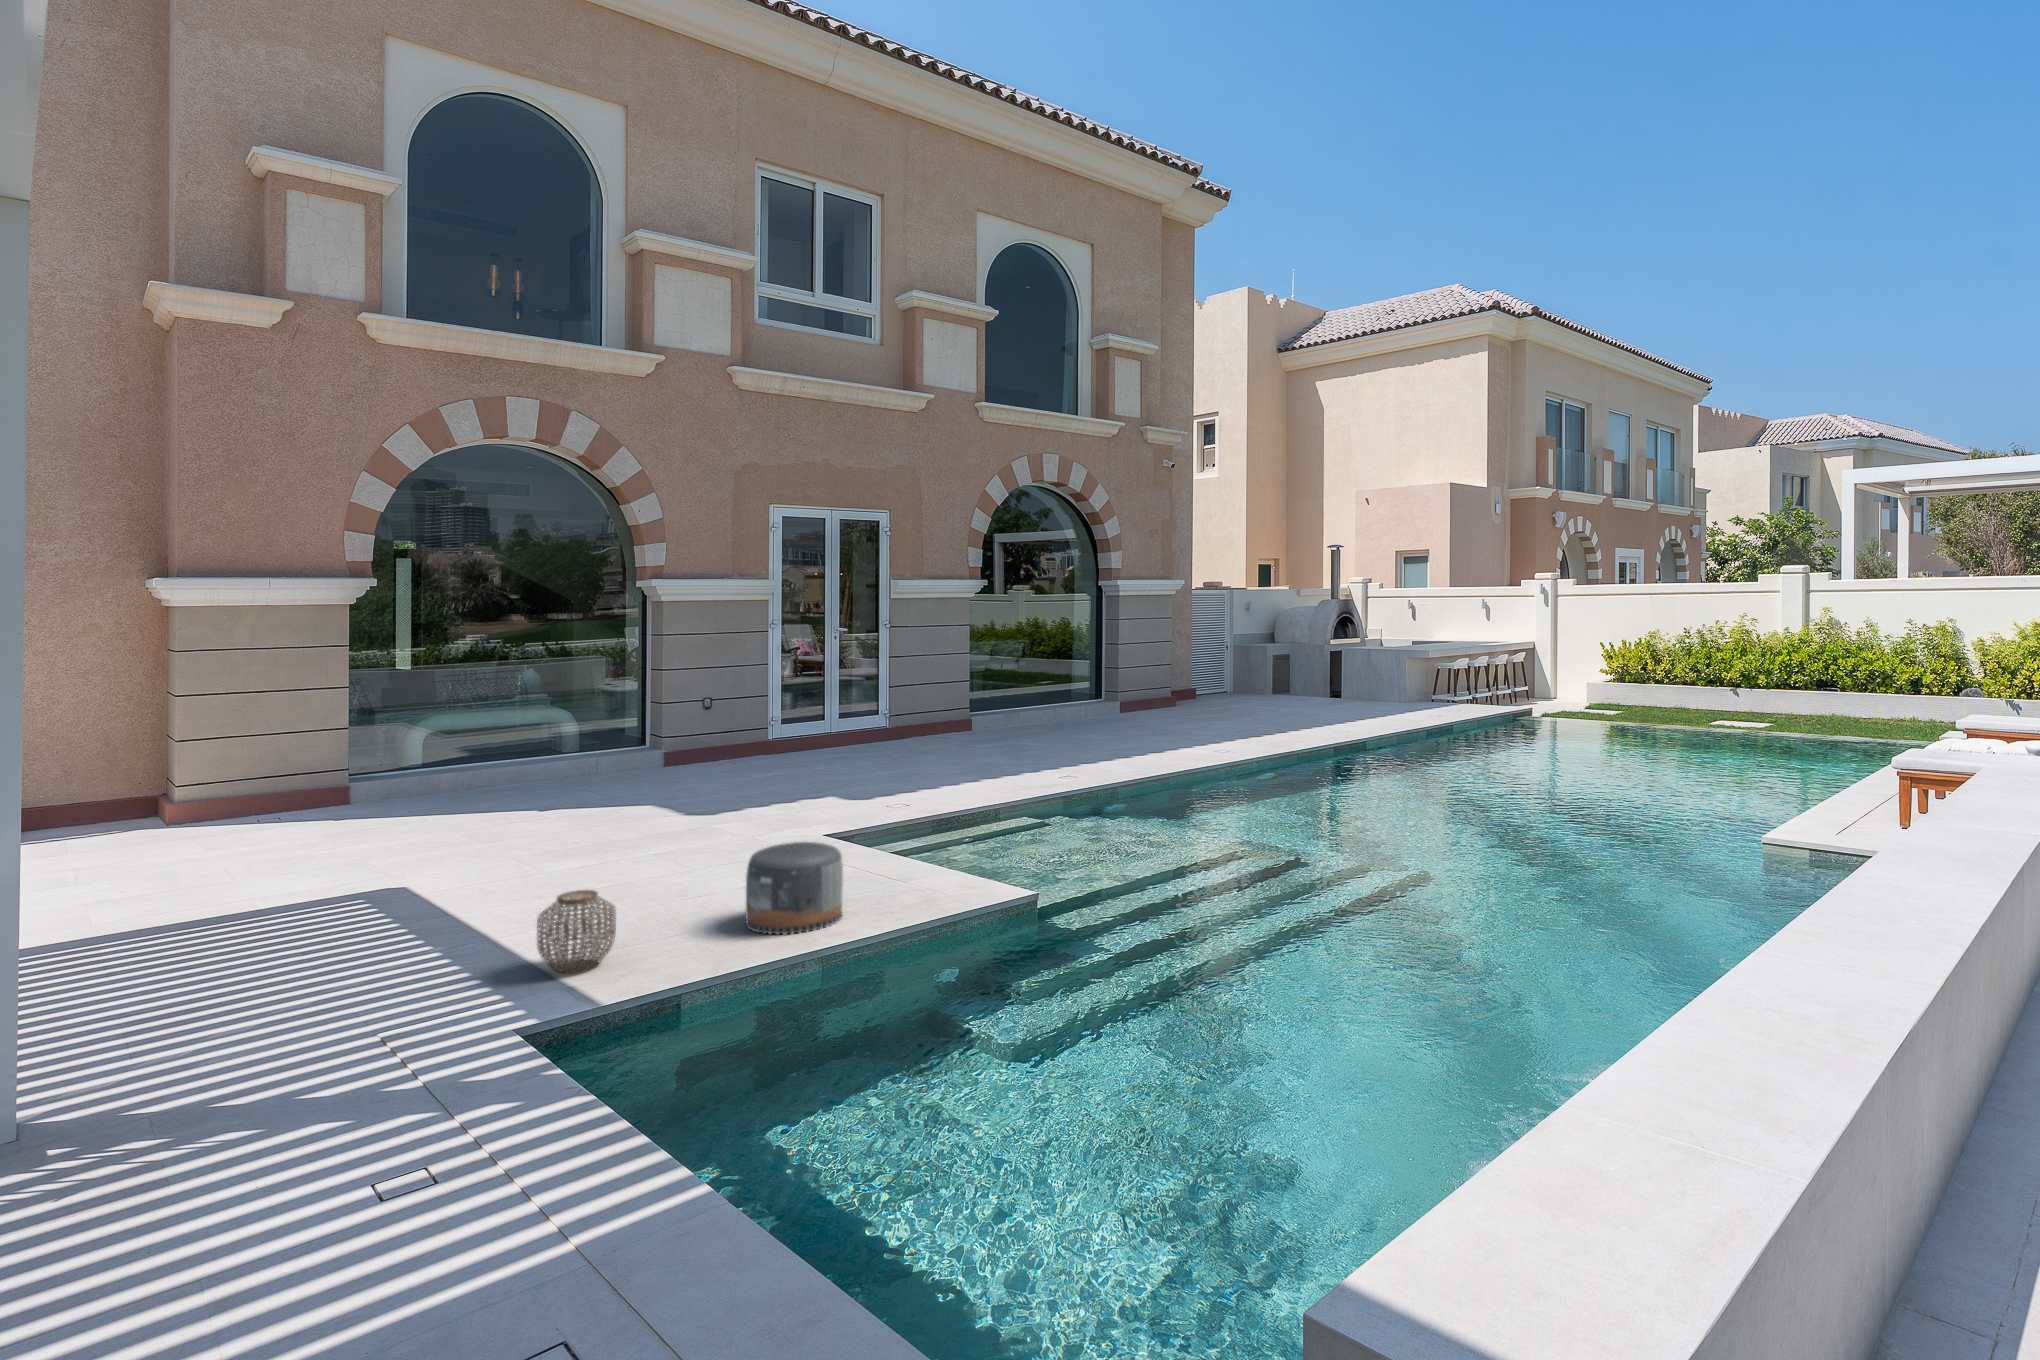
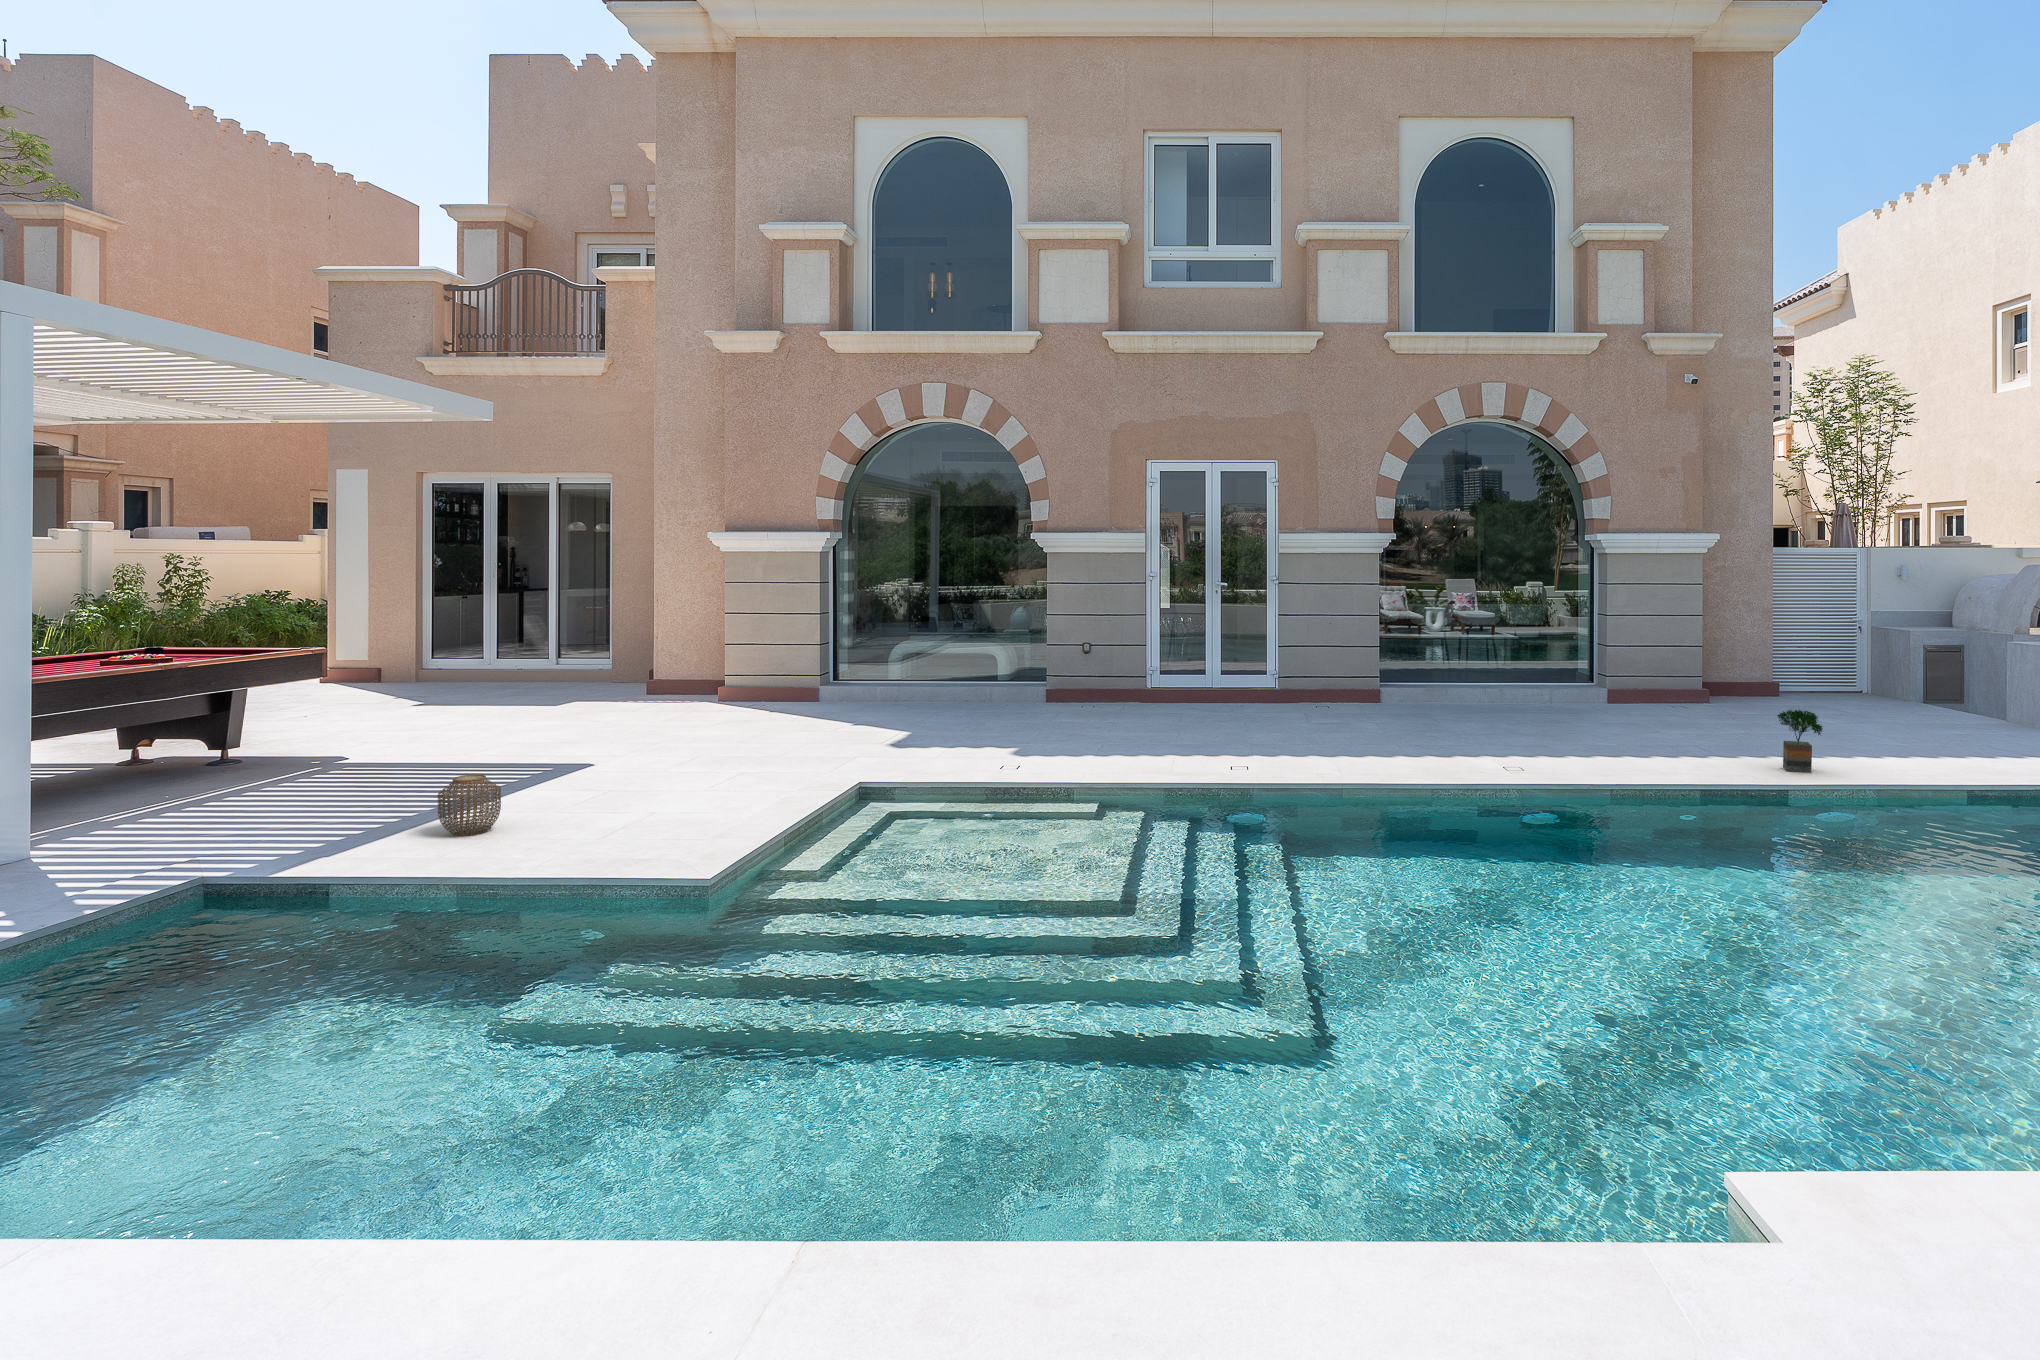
potted tree: none [1337,694,1369,736] -> present [1777,710,1823,773]
pouf: present [746,842,843,935] -> none [591,768,680,847]

